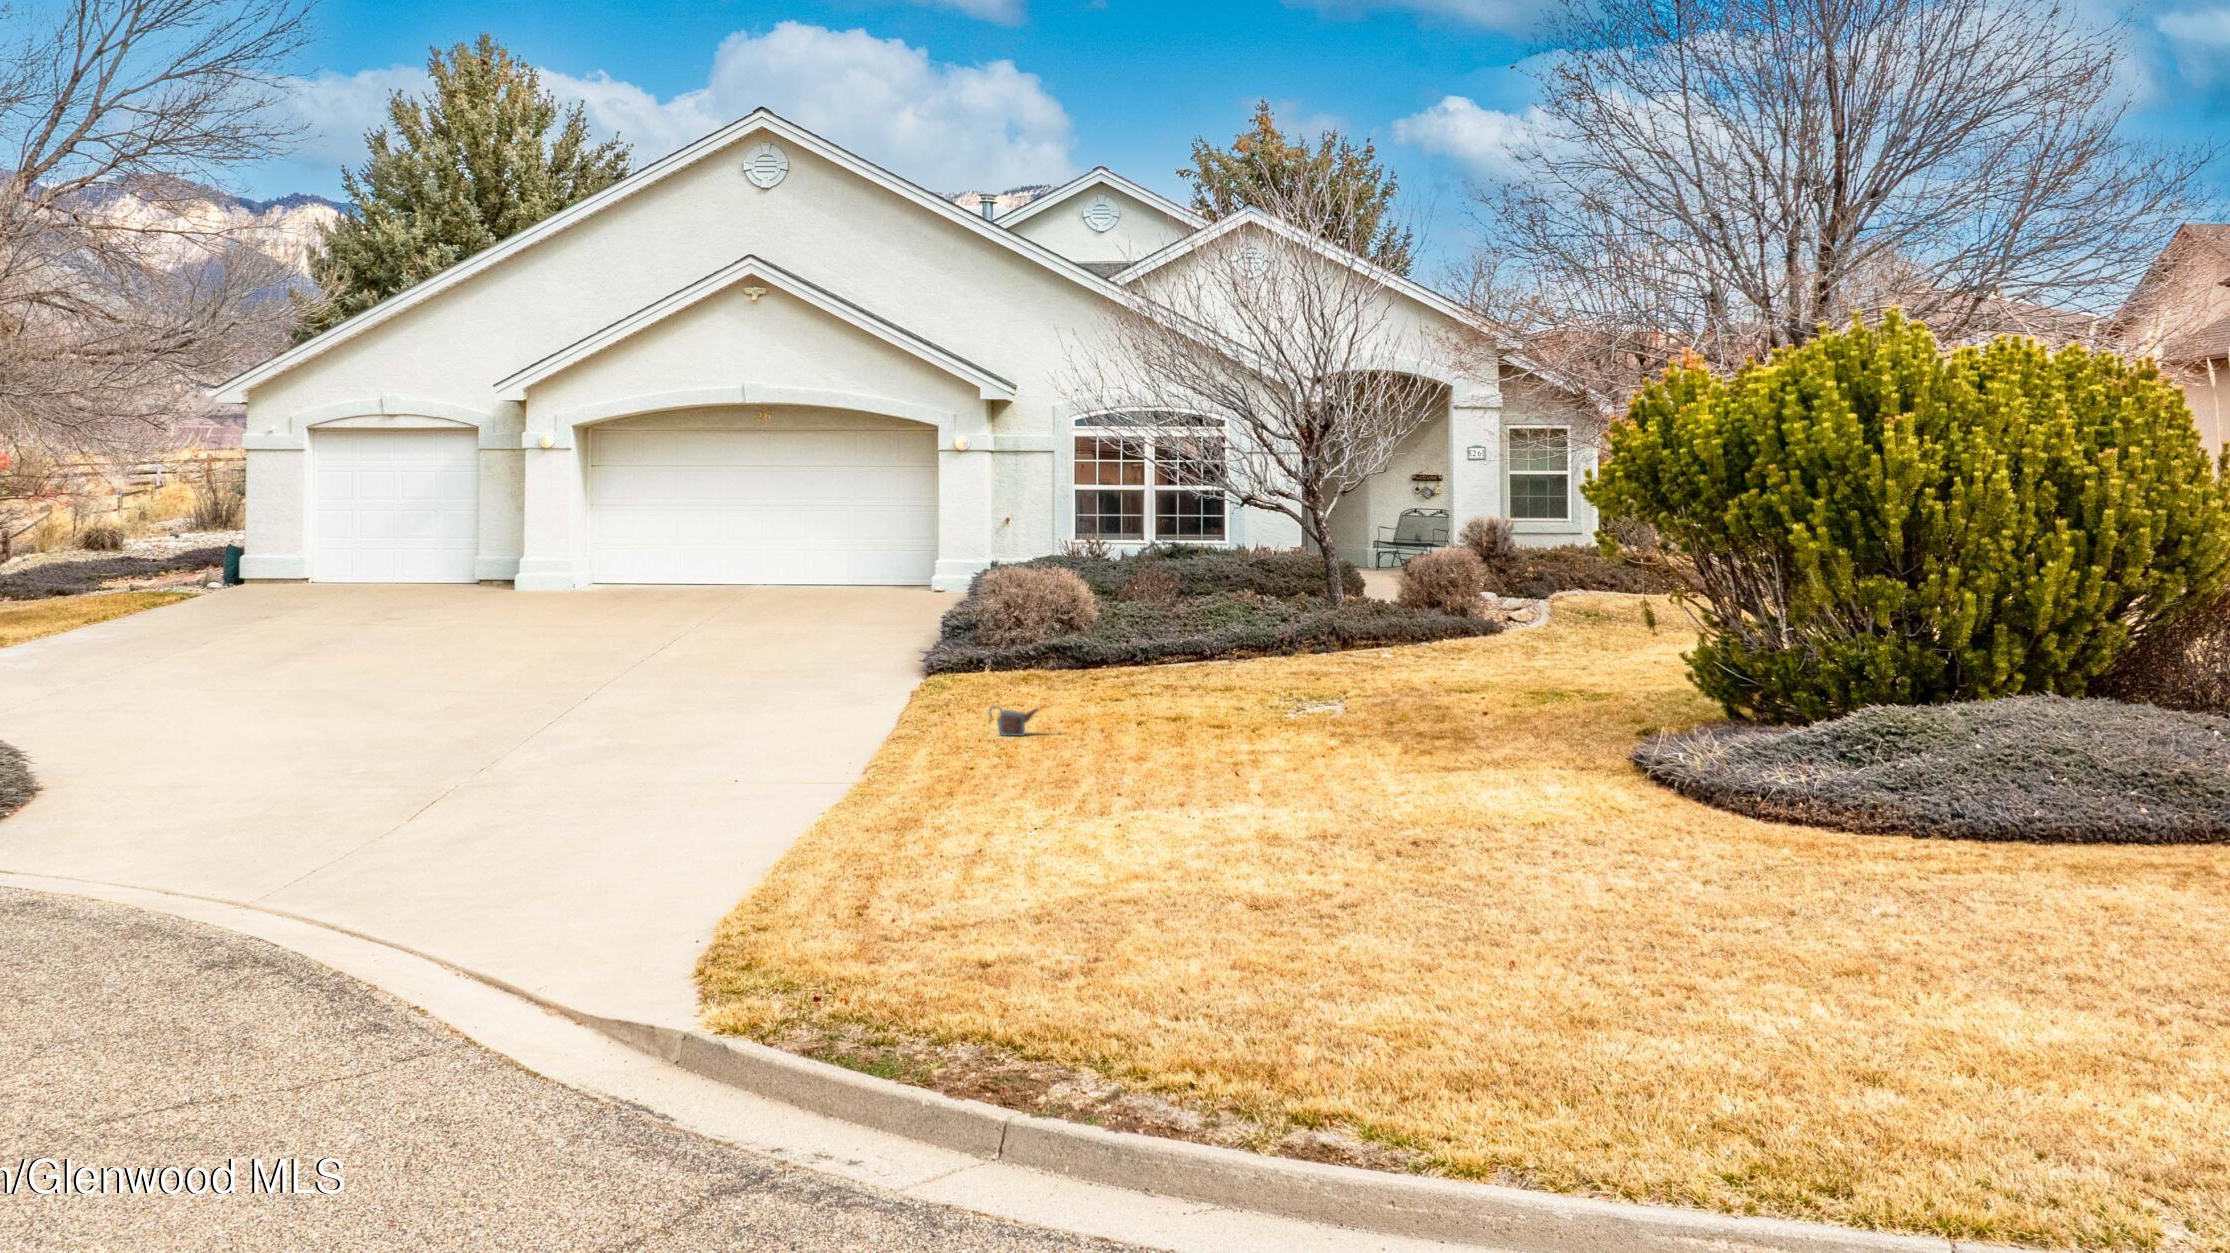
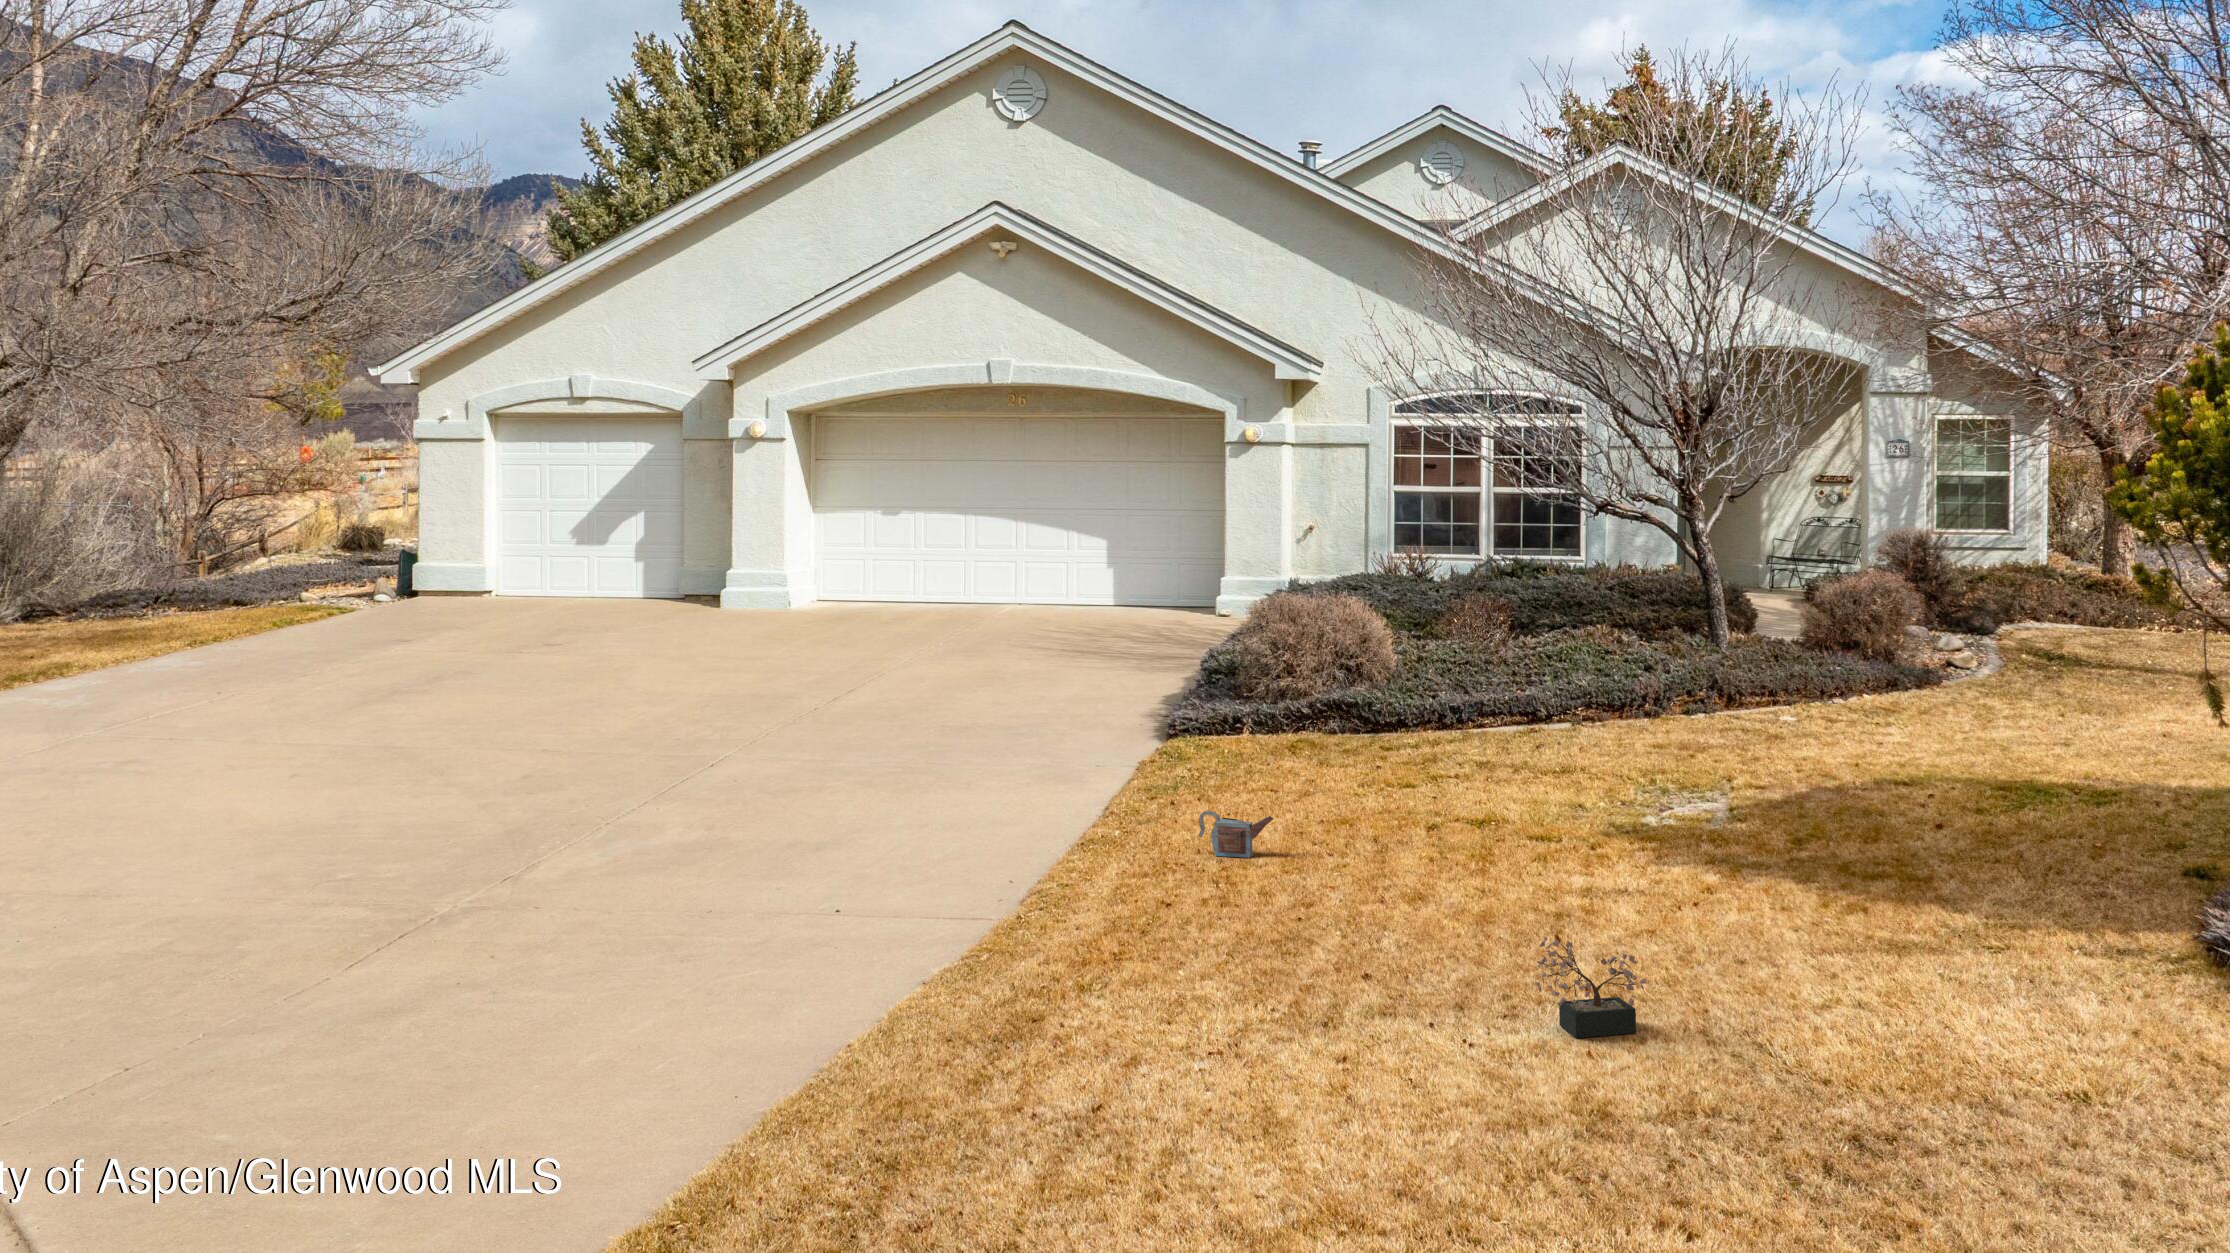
decorative plant: none [1226,754,1291,812] -> present [1536,937,1646,1038]

